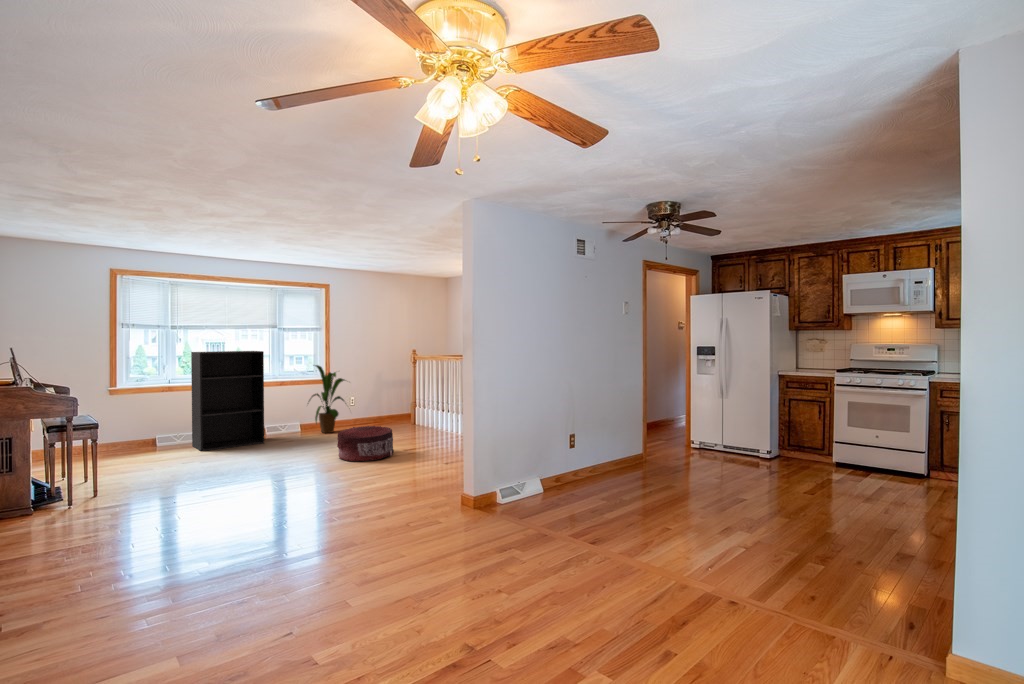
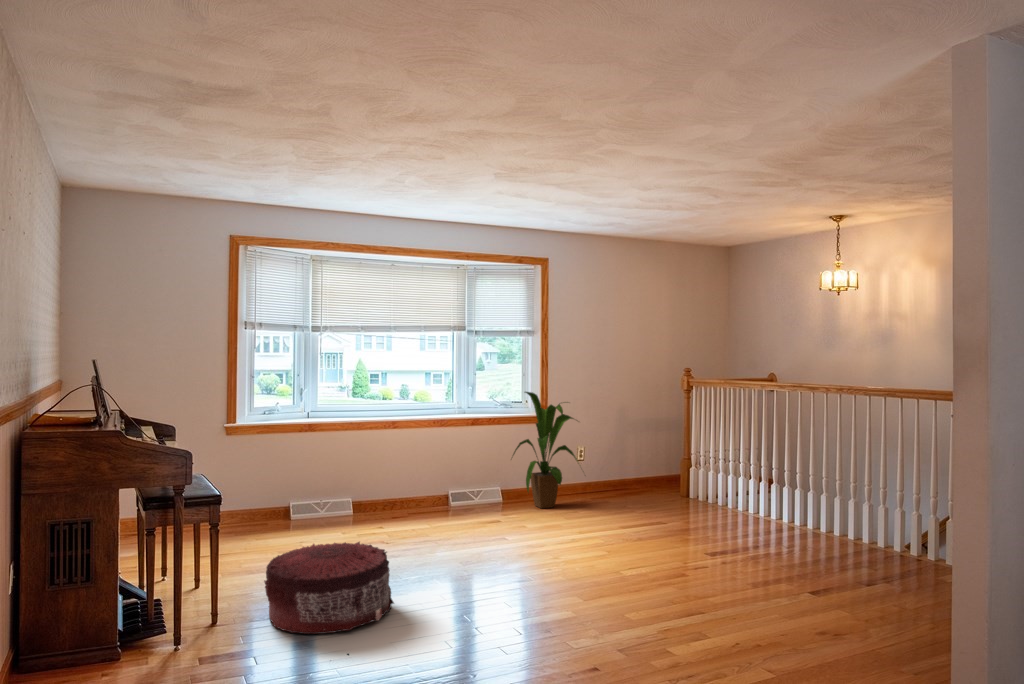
bookshelf: present [191,351,264,451] -> none [343,367,451,534]
pouf: present [337,426,394,462] -> present [264,542,394,634]

